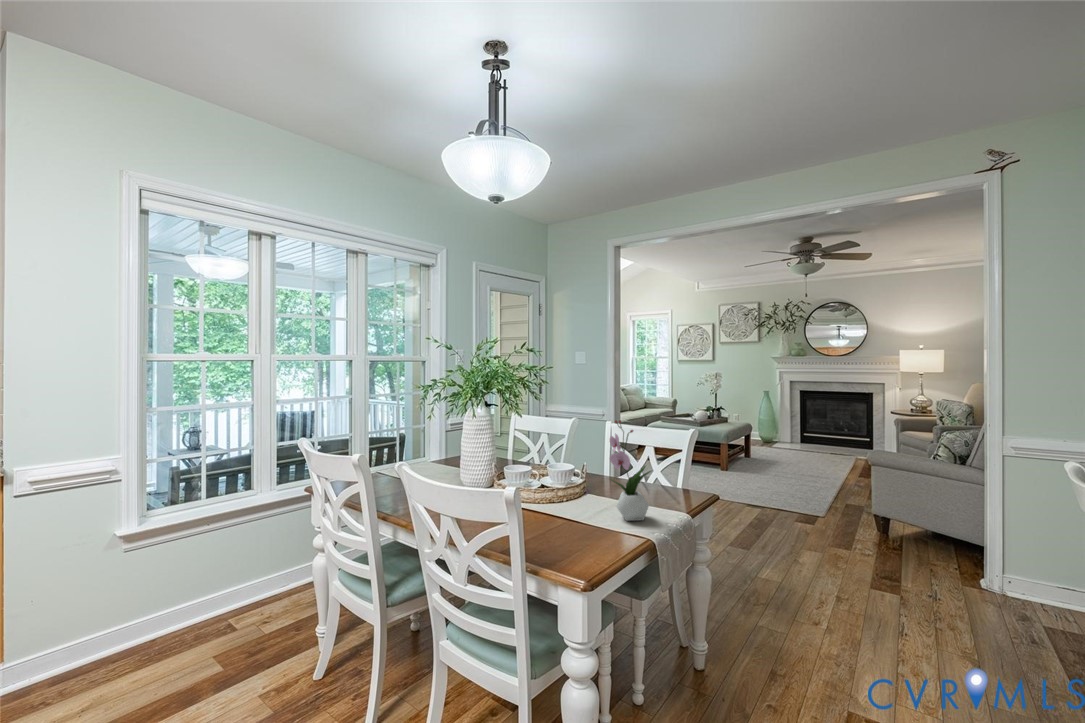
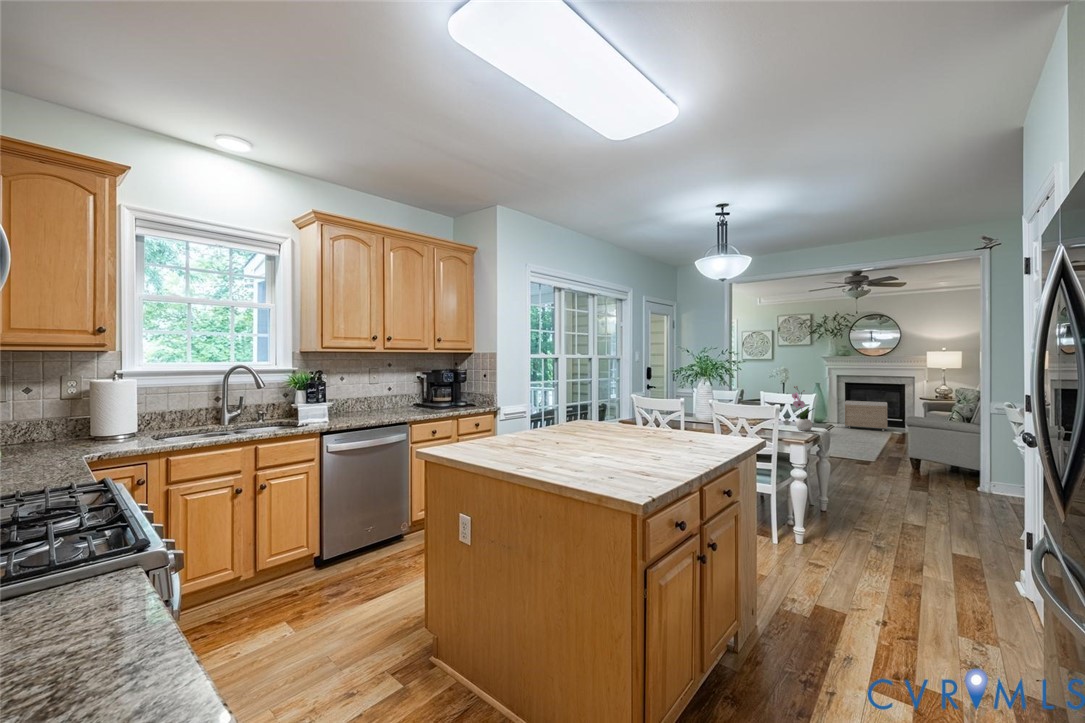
storage bench: none [799,414,852,454] -> present [845,401,888,431]

